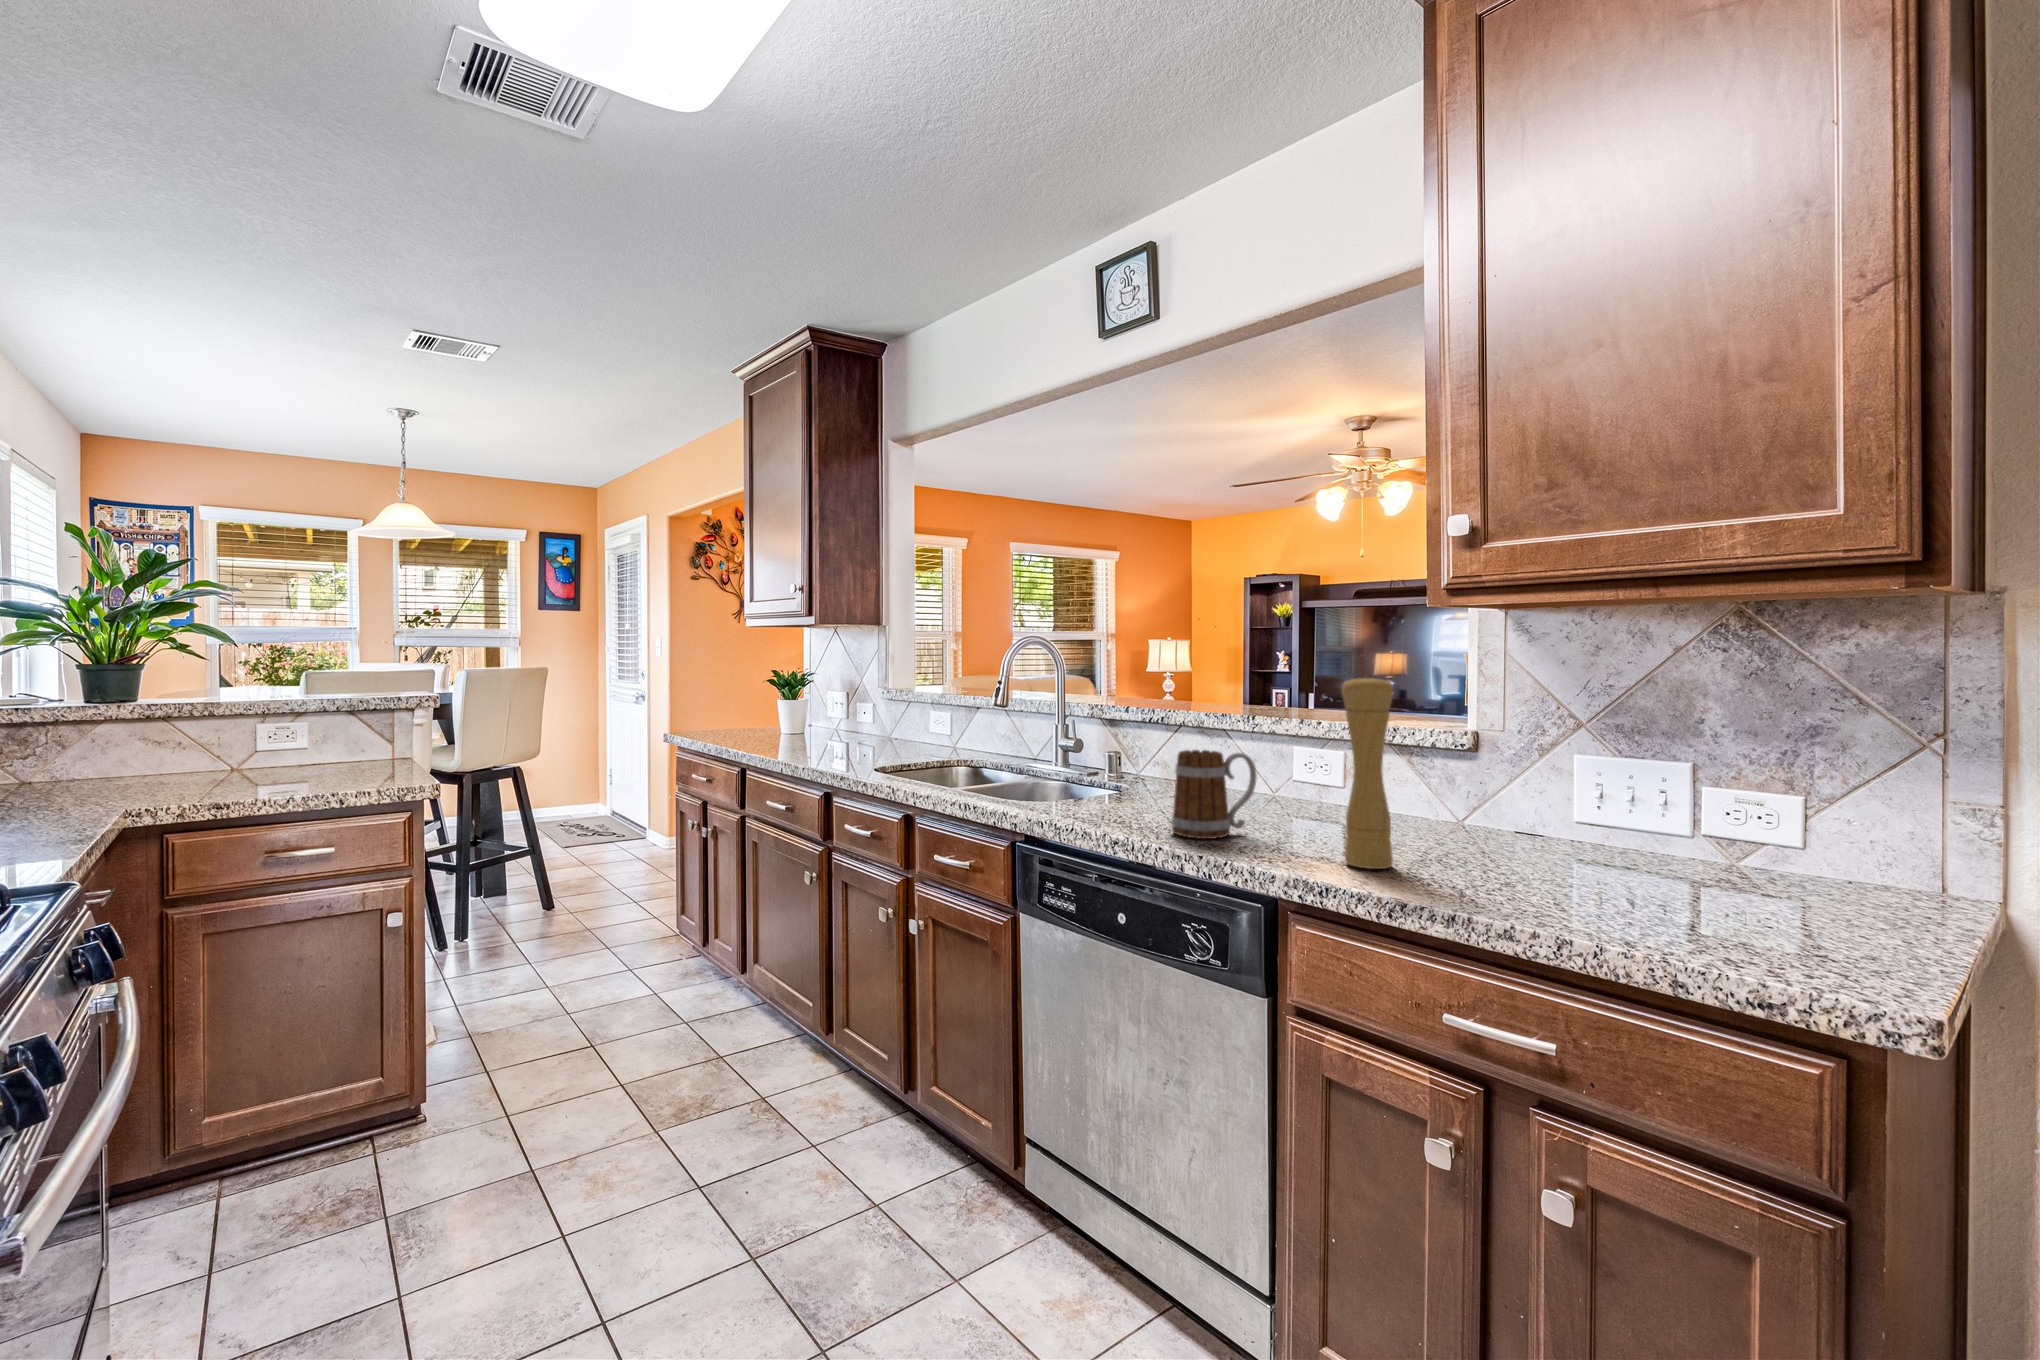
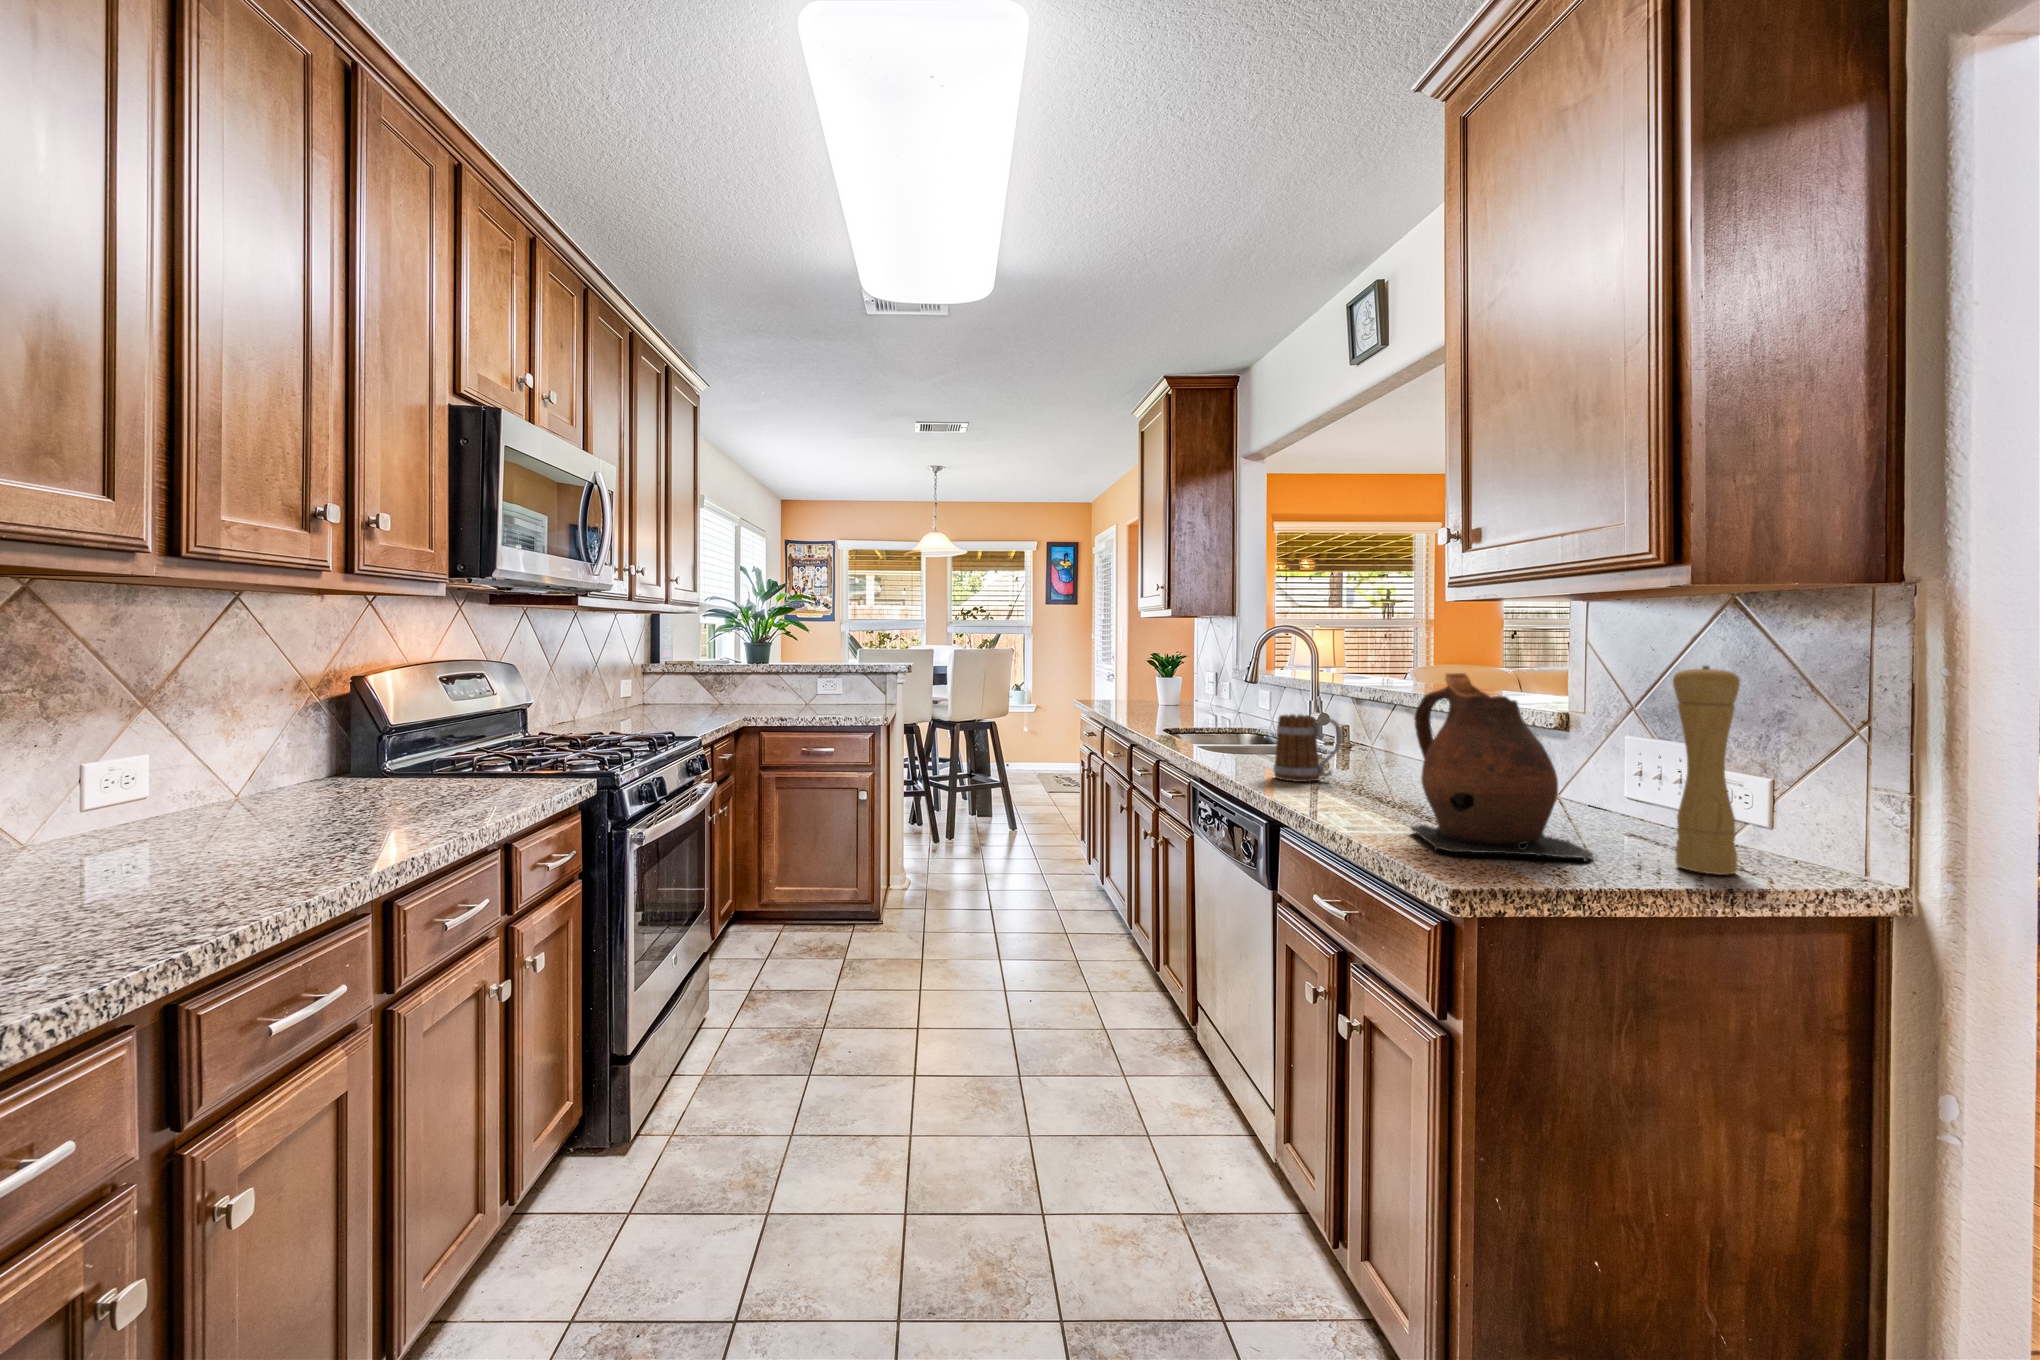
pepper mill: present [1342,675,1393,869] -> present [1673,666,1740,875]
ceramic pitcher: none [1510,693,1761,932] -> present [1411,673,1593,862]

